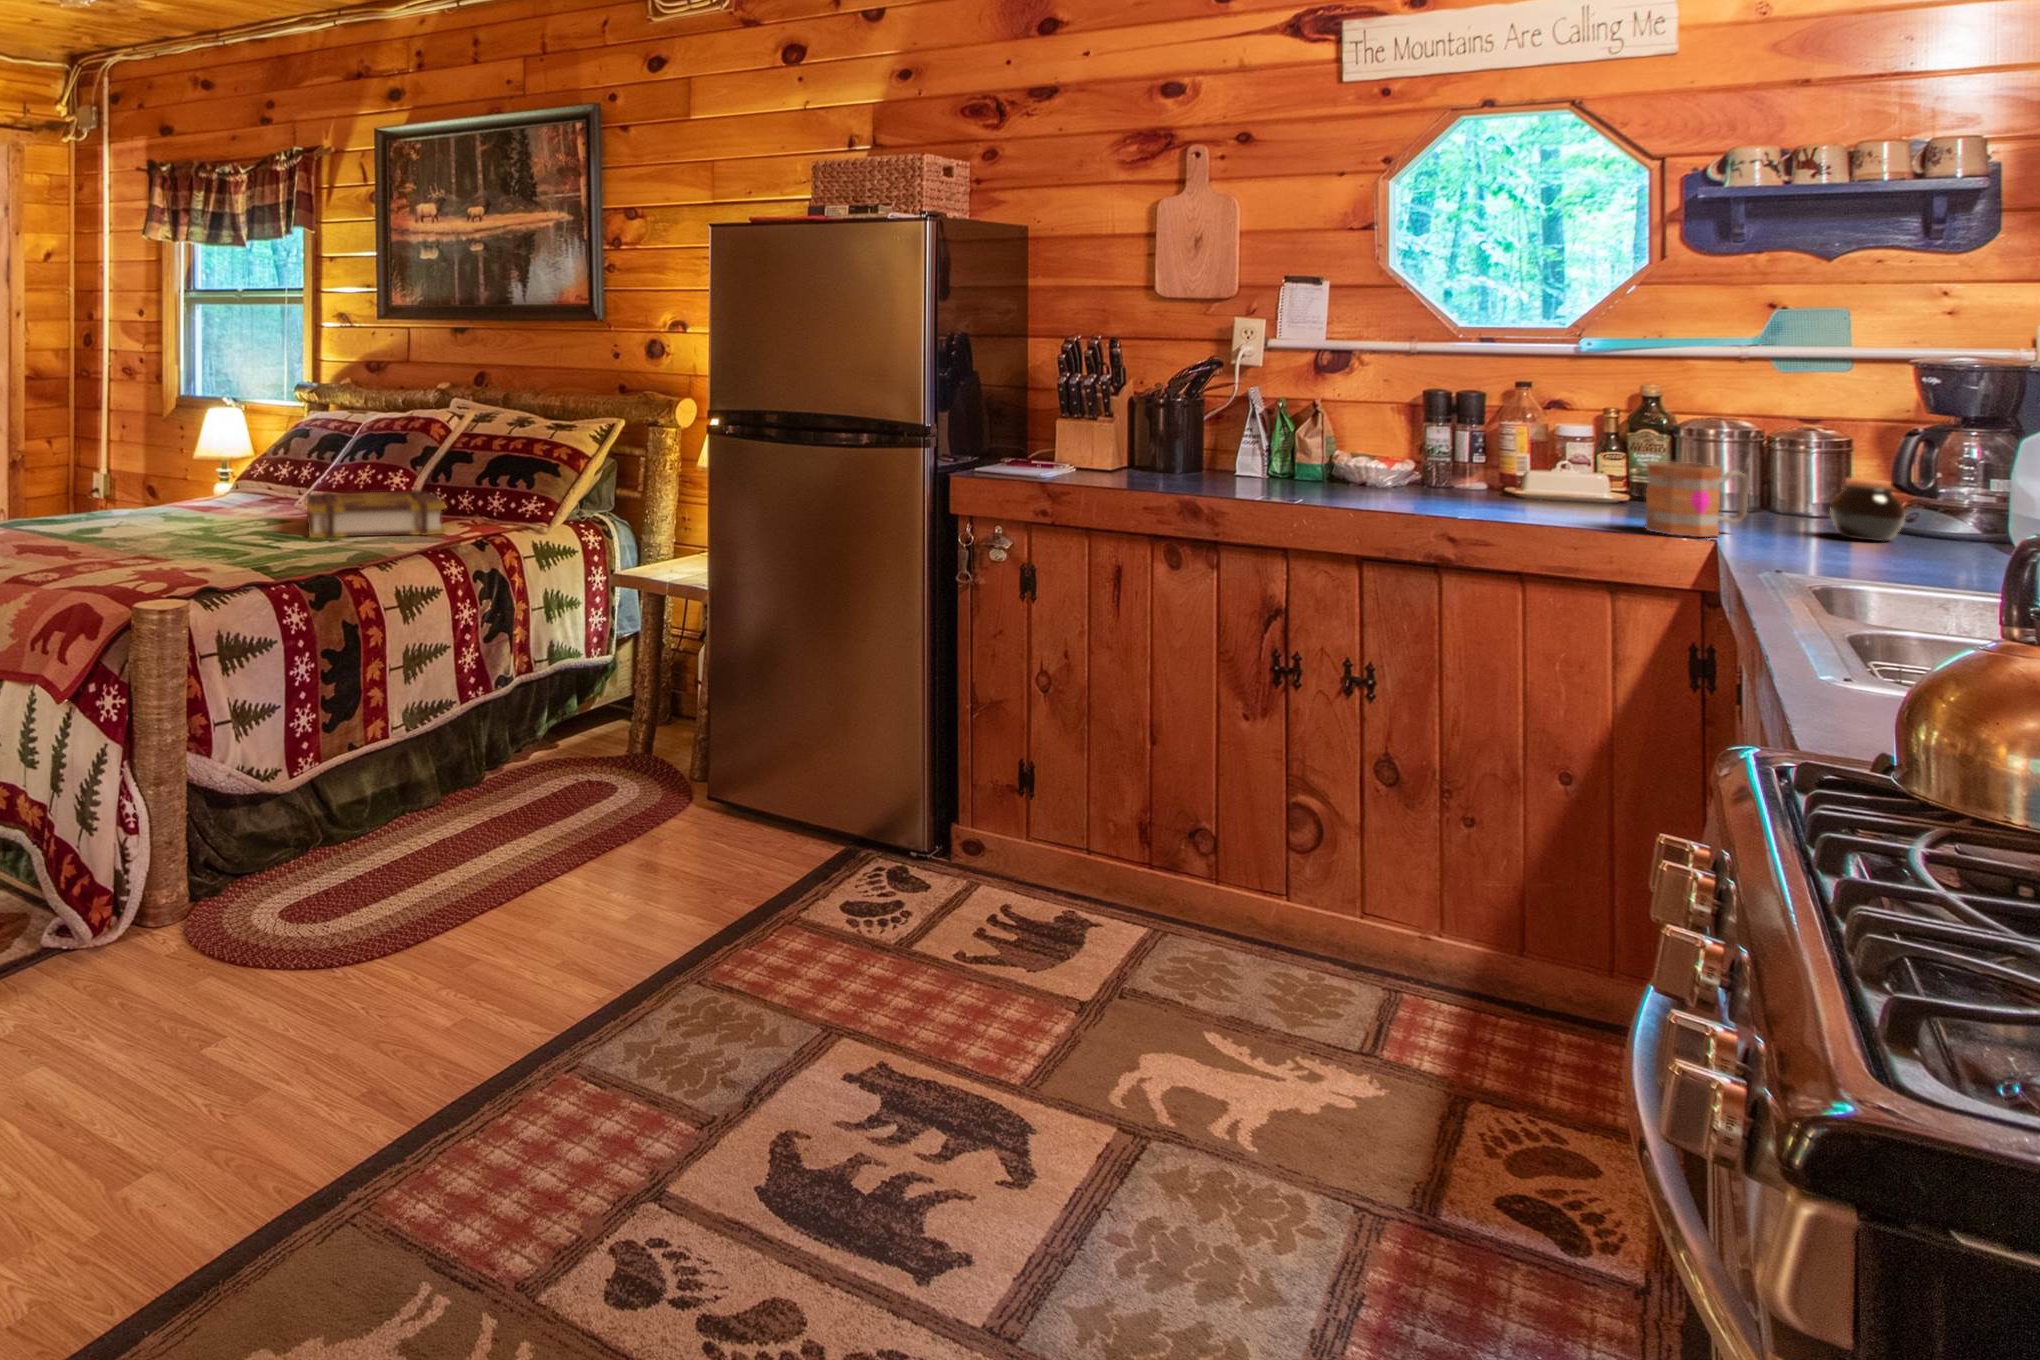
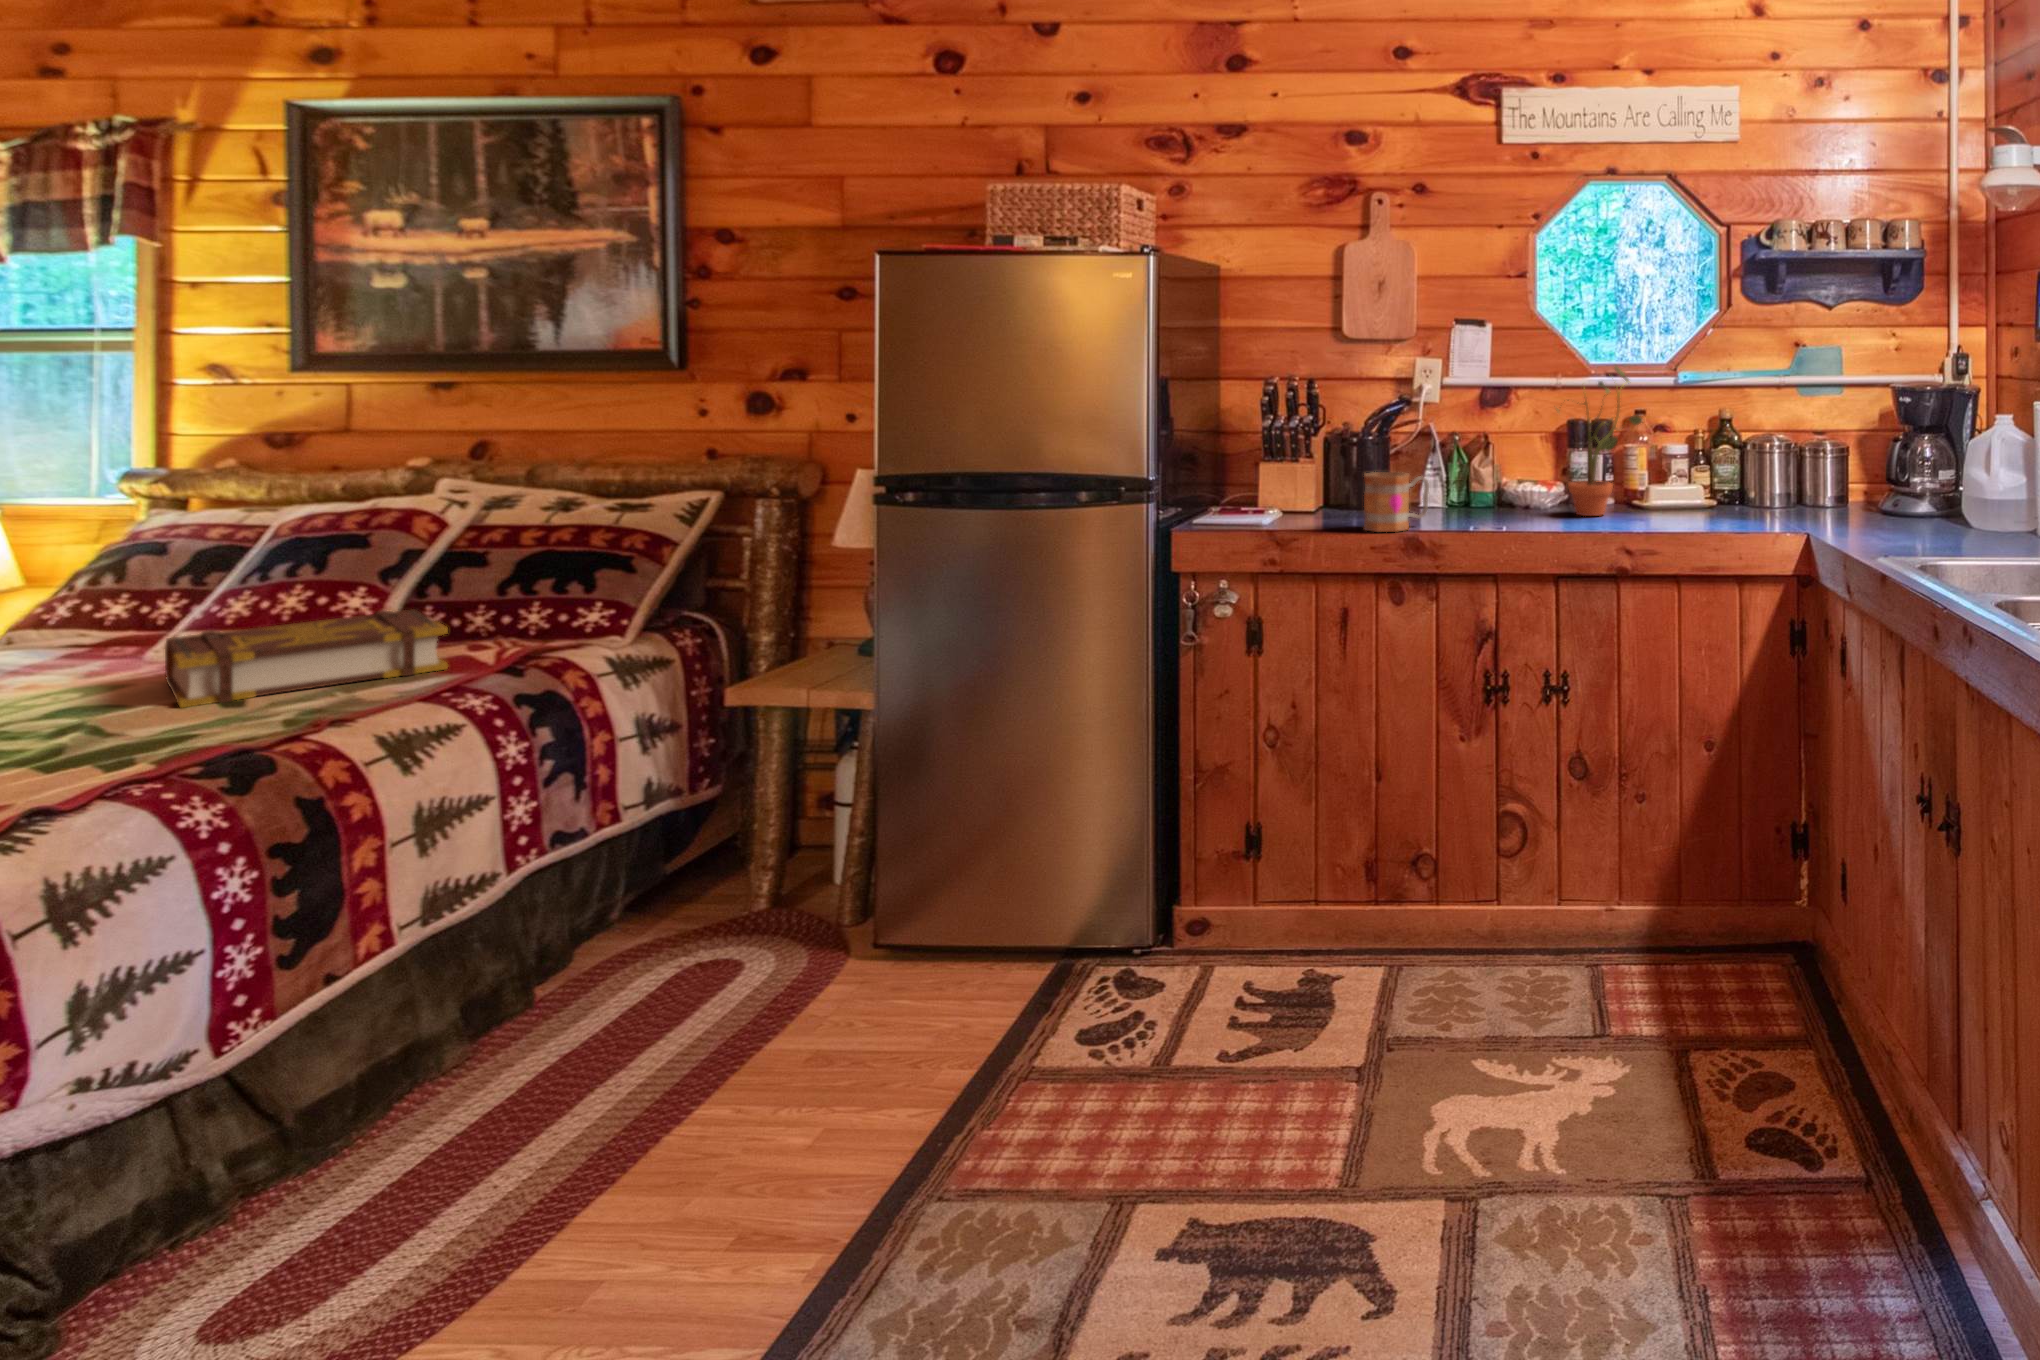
potted plant: none [1375,328,1500,502] -> present [1558,366,1643,516]
mug: present [1645,461,1749,537] -> present [1364,472,1429,532]
jar: present [1830,478,1904,541] -> none [1856,474,1897,520]

